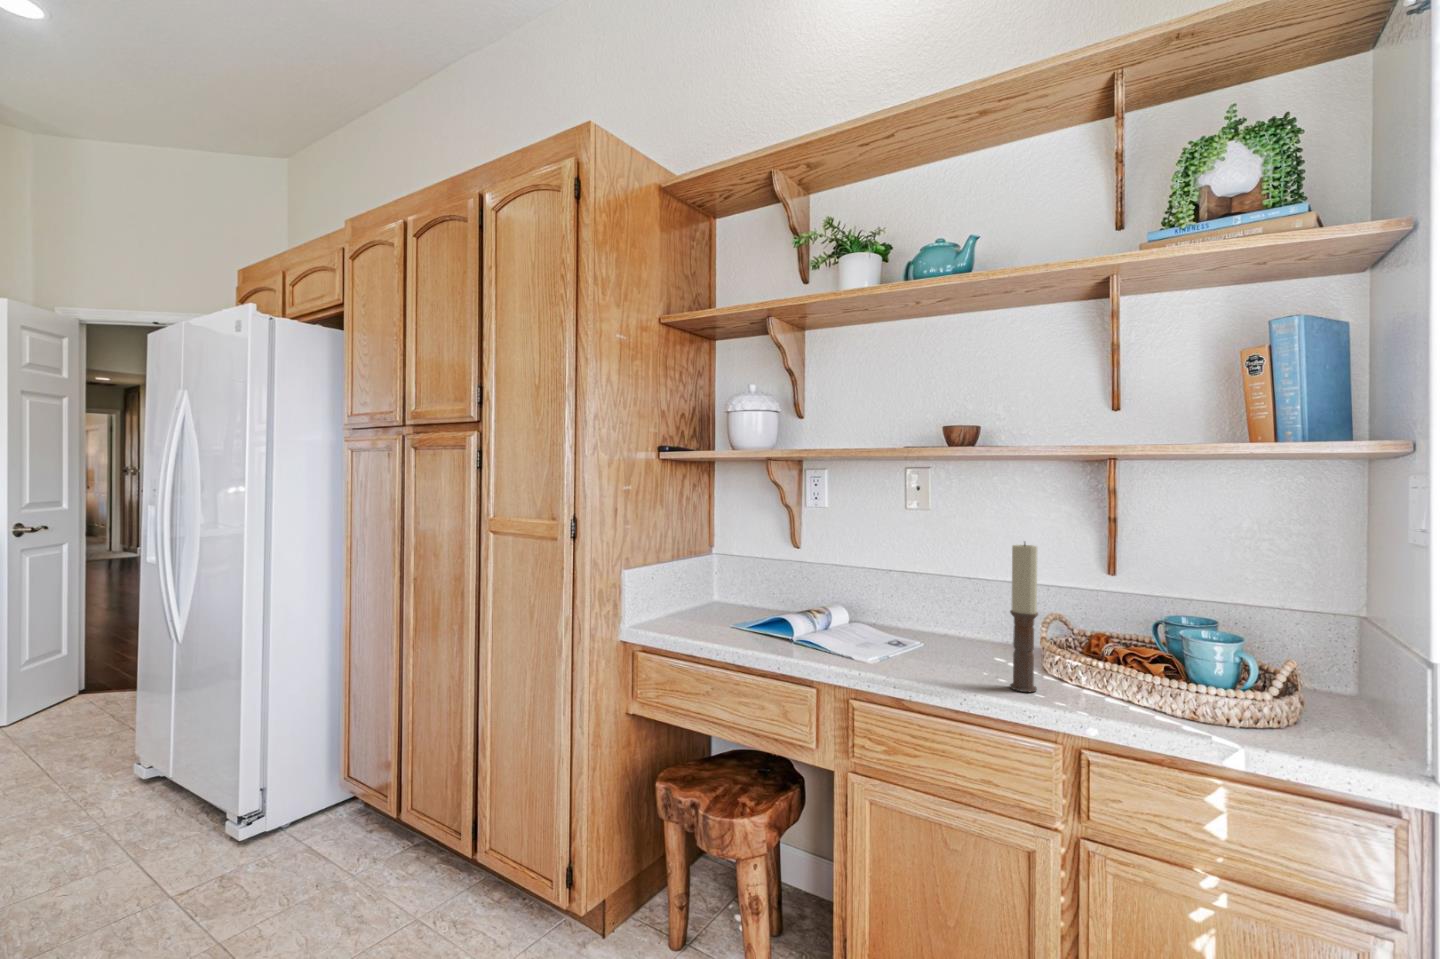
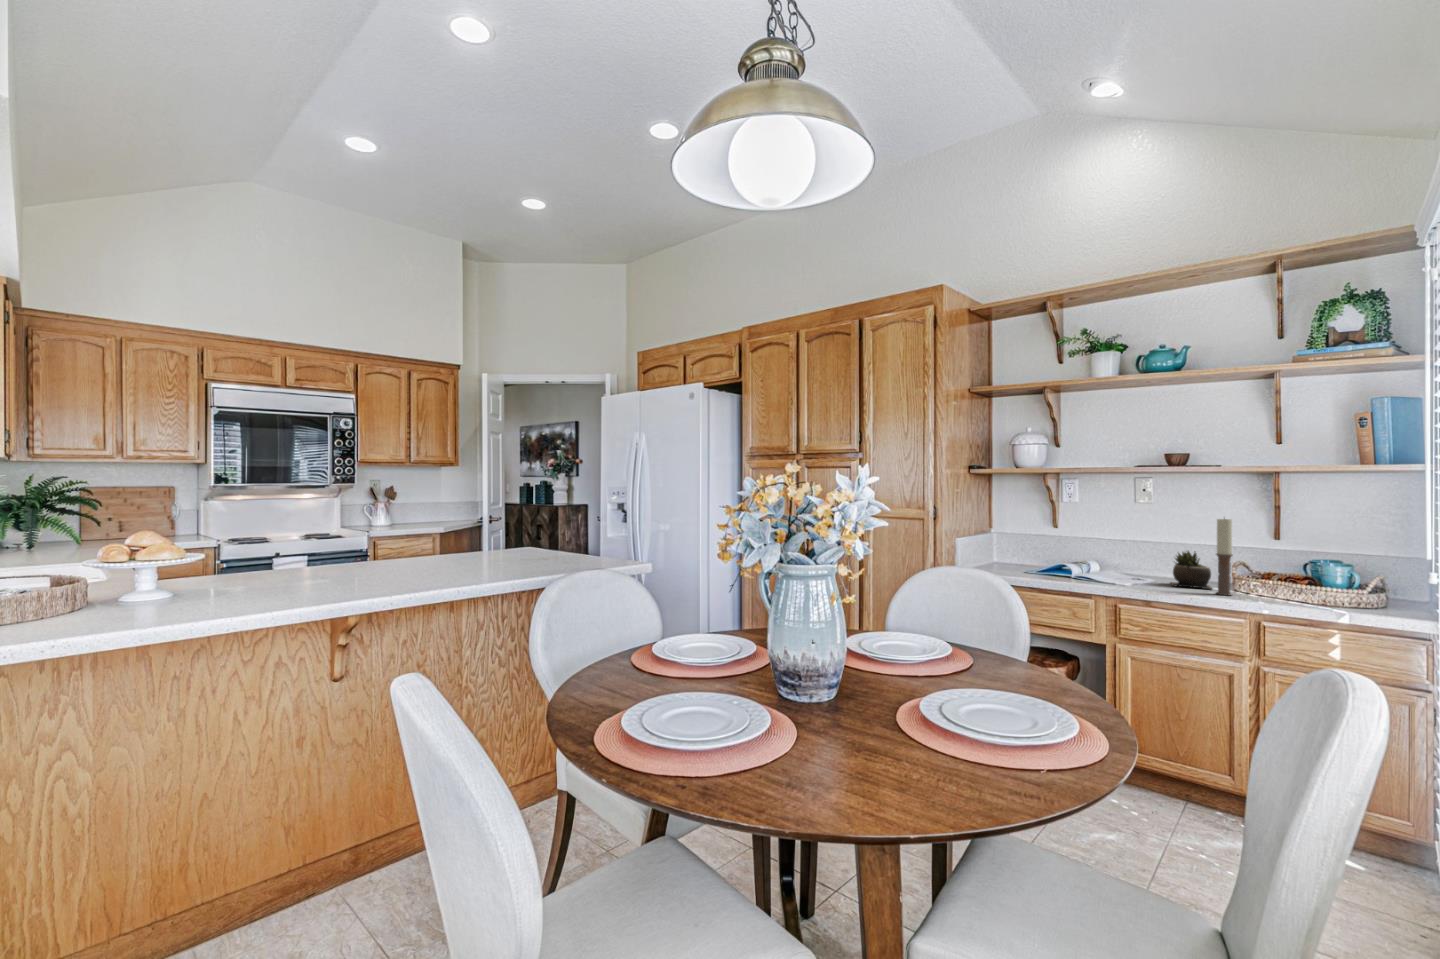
succulent plant: none [944,596,1009,672] -> present [1171,551,1212,589]

